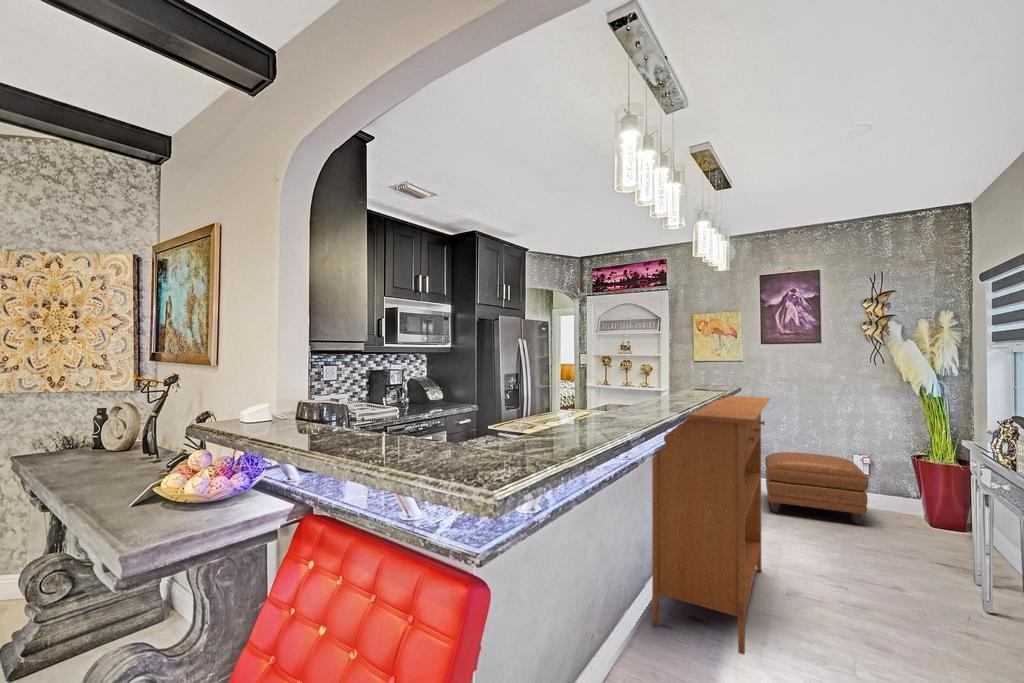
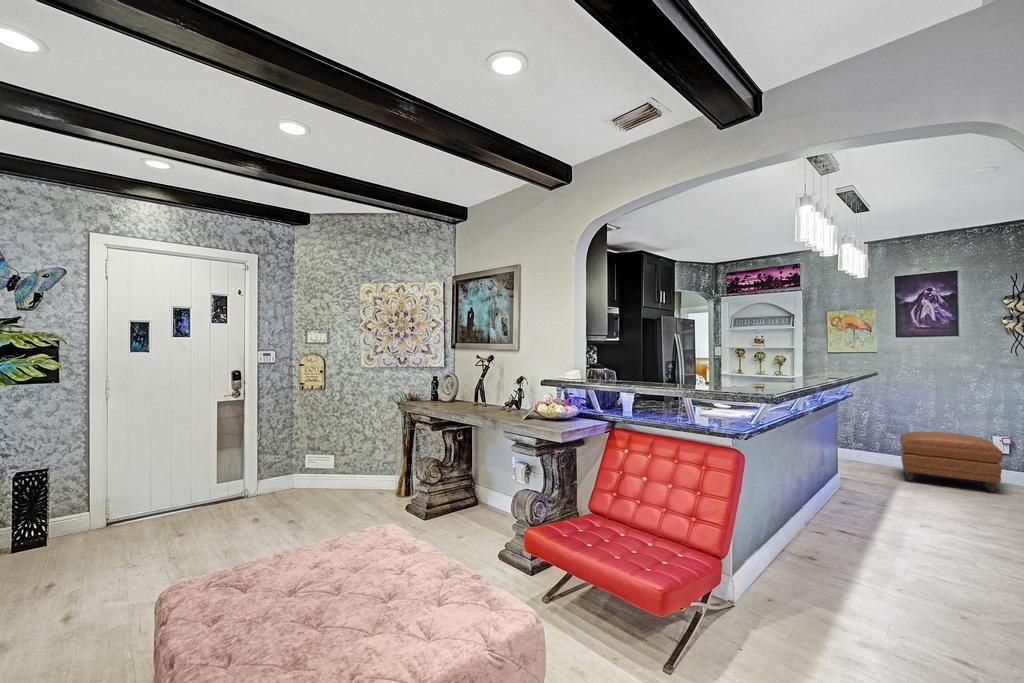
console table: present [652,396,770,655] -> none [806,376,904,550]

